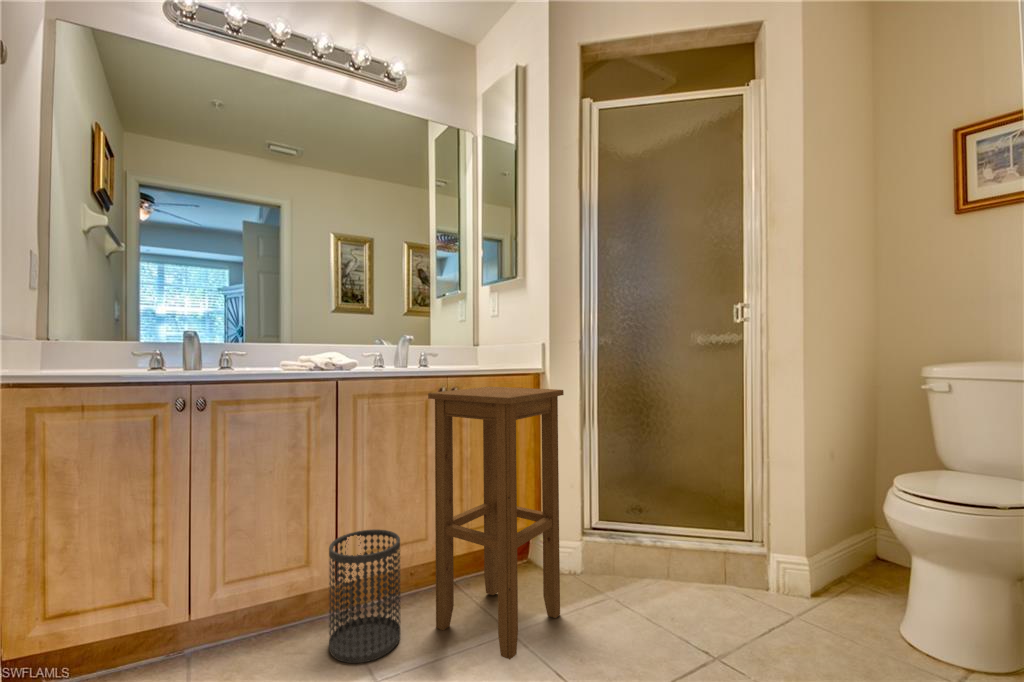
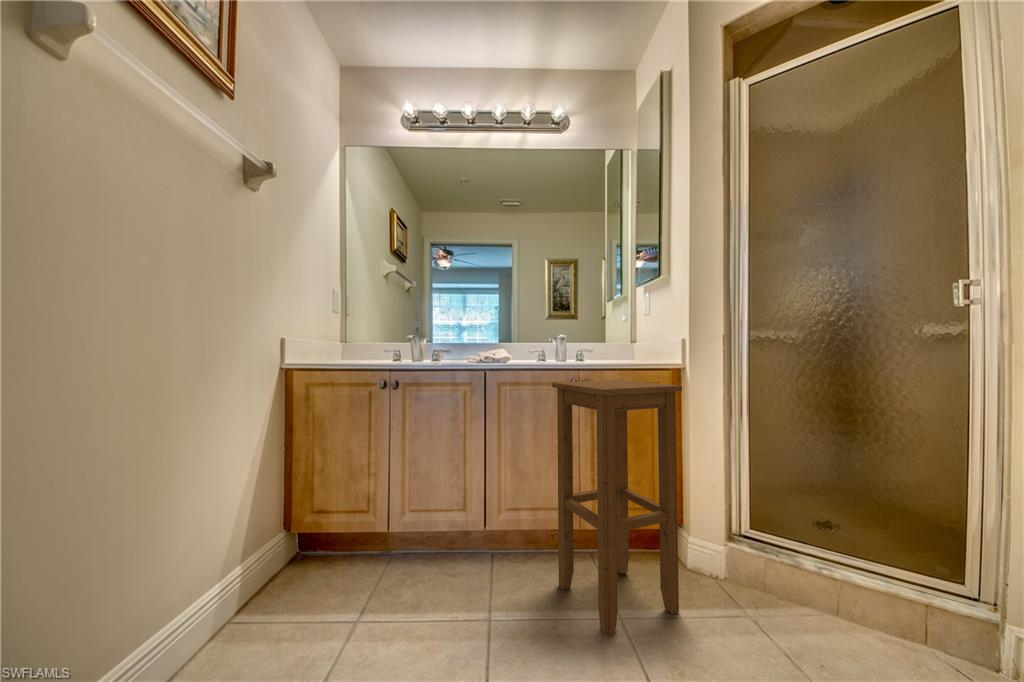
wastebasket: present [329,529,400,663] -> none [474,490,529,594]

